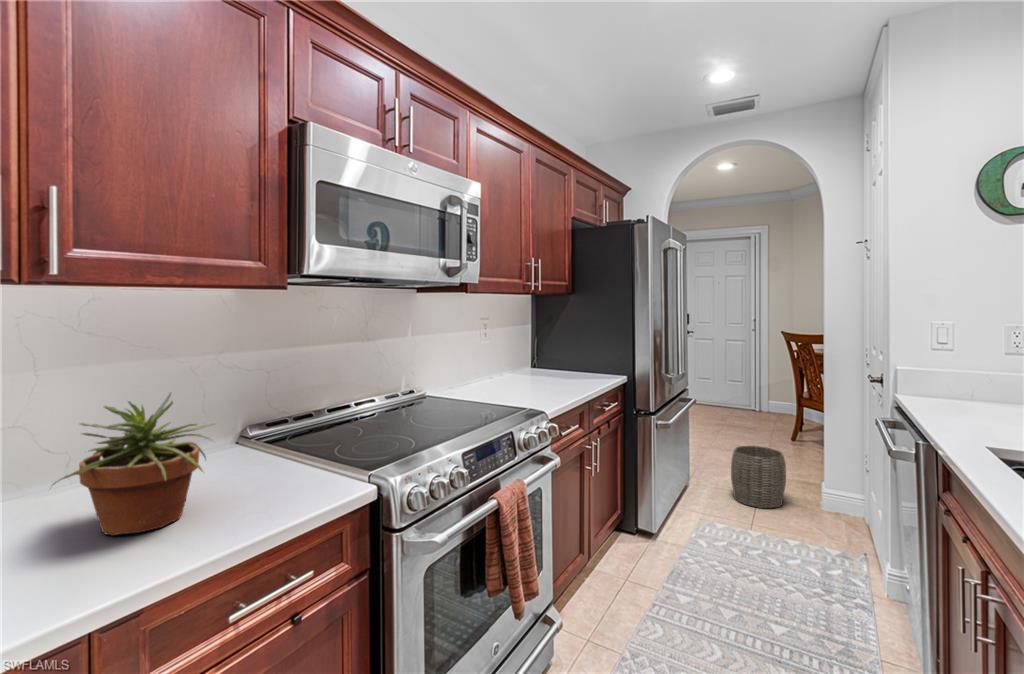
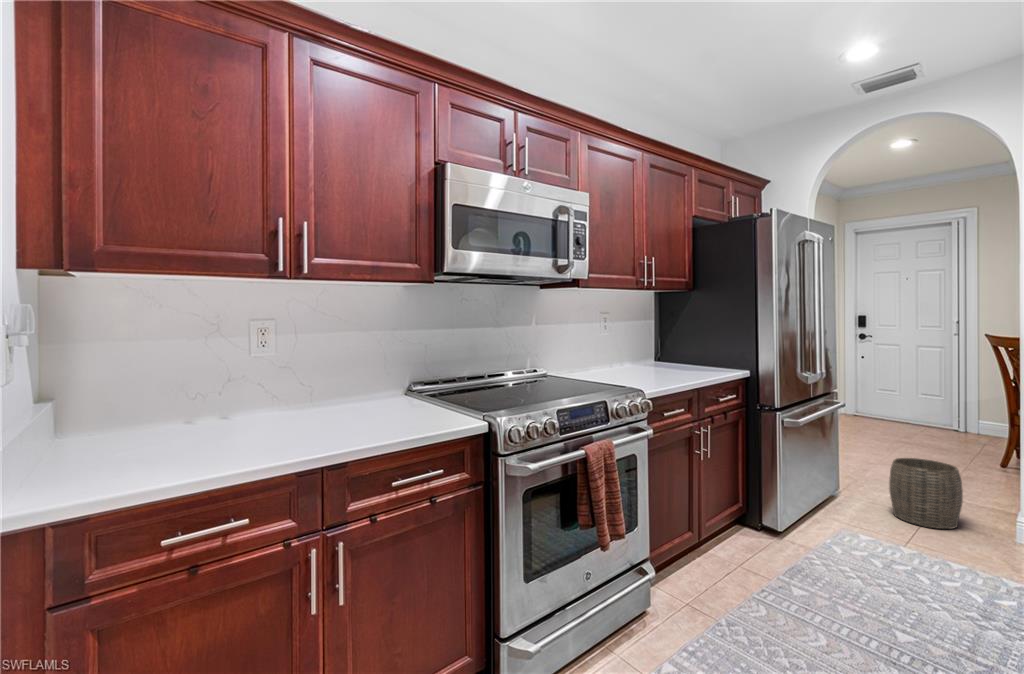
potted plant: present [52,393,215,536] -> none [290,346,384,431]

